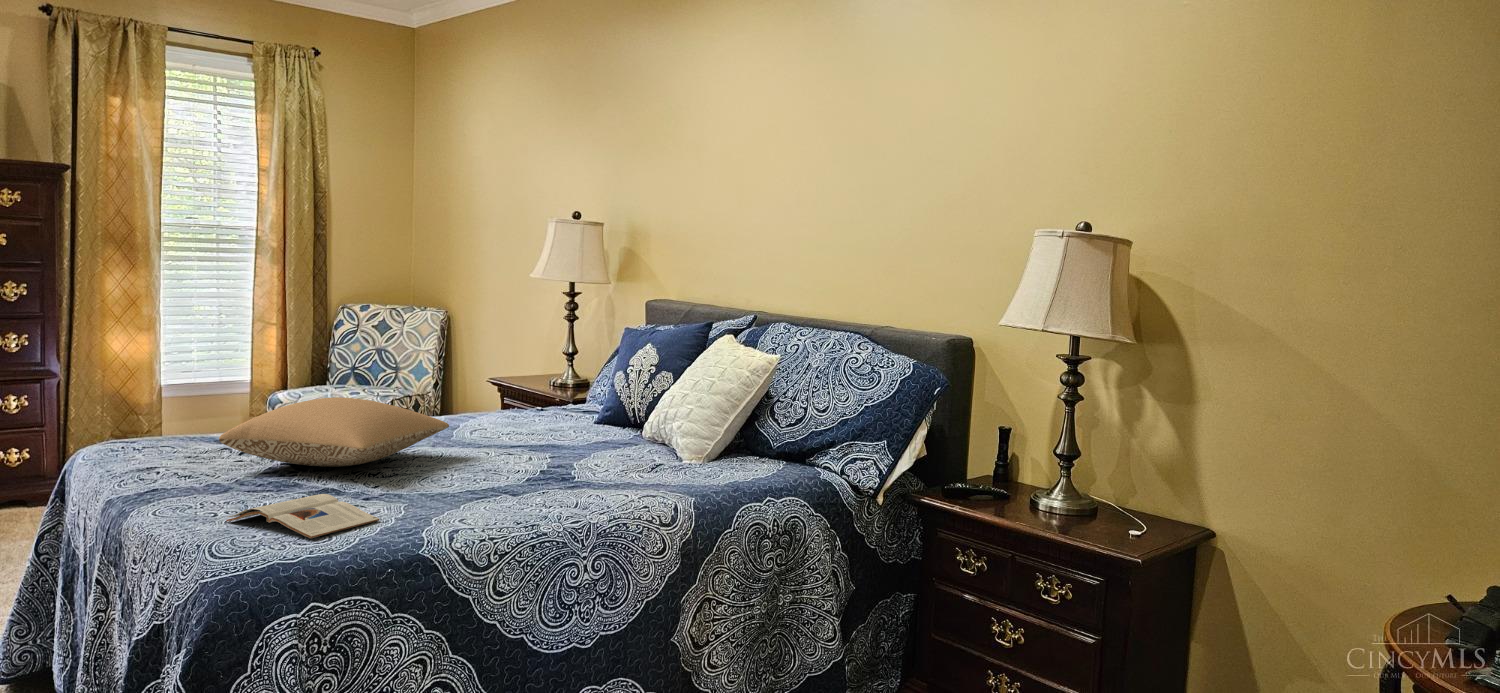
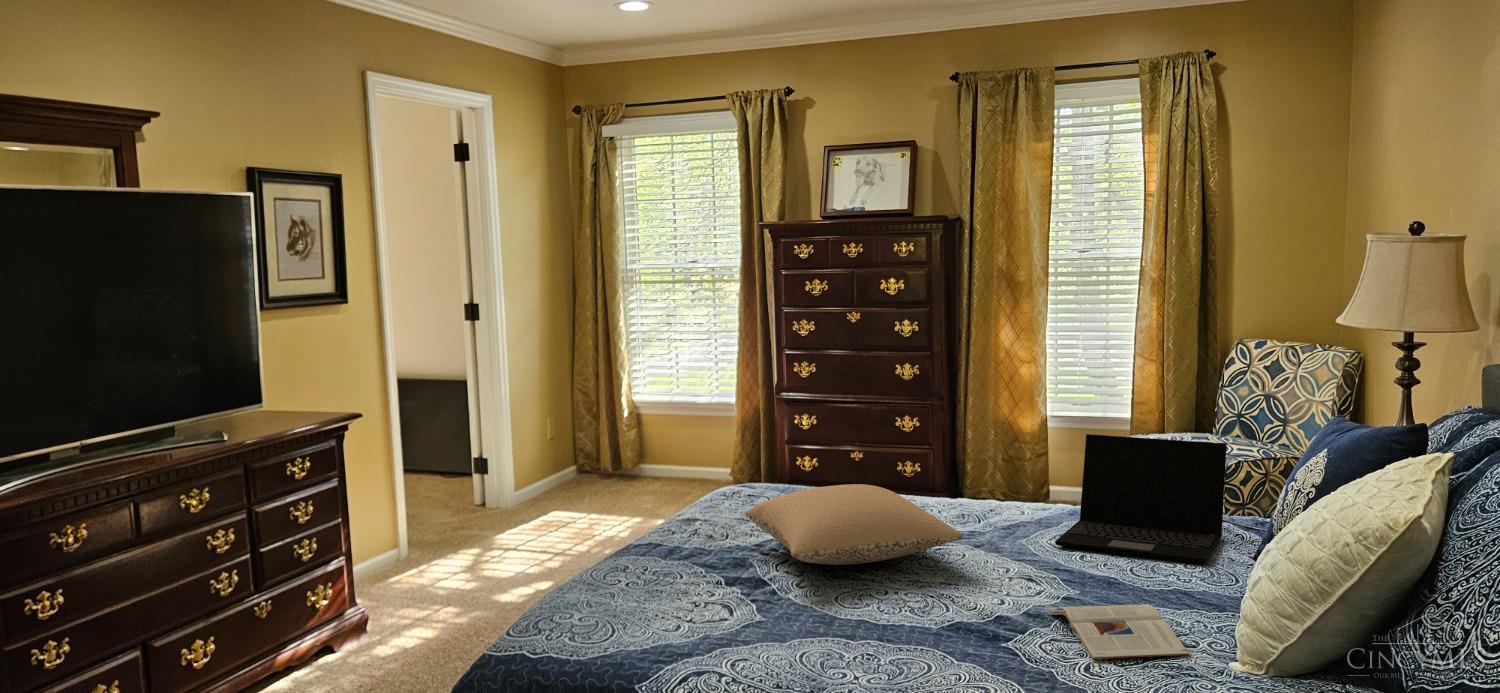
laptop: none [449,350,580,434] -> present [1055,434,1227,563]
magazine: present [226,494,379,539] -> present [1050,604,1189,659]

